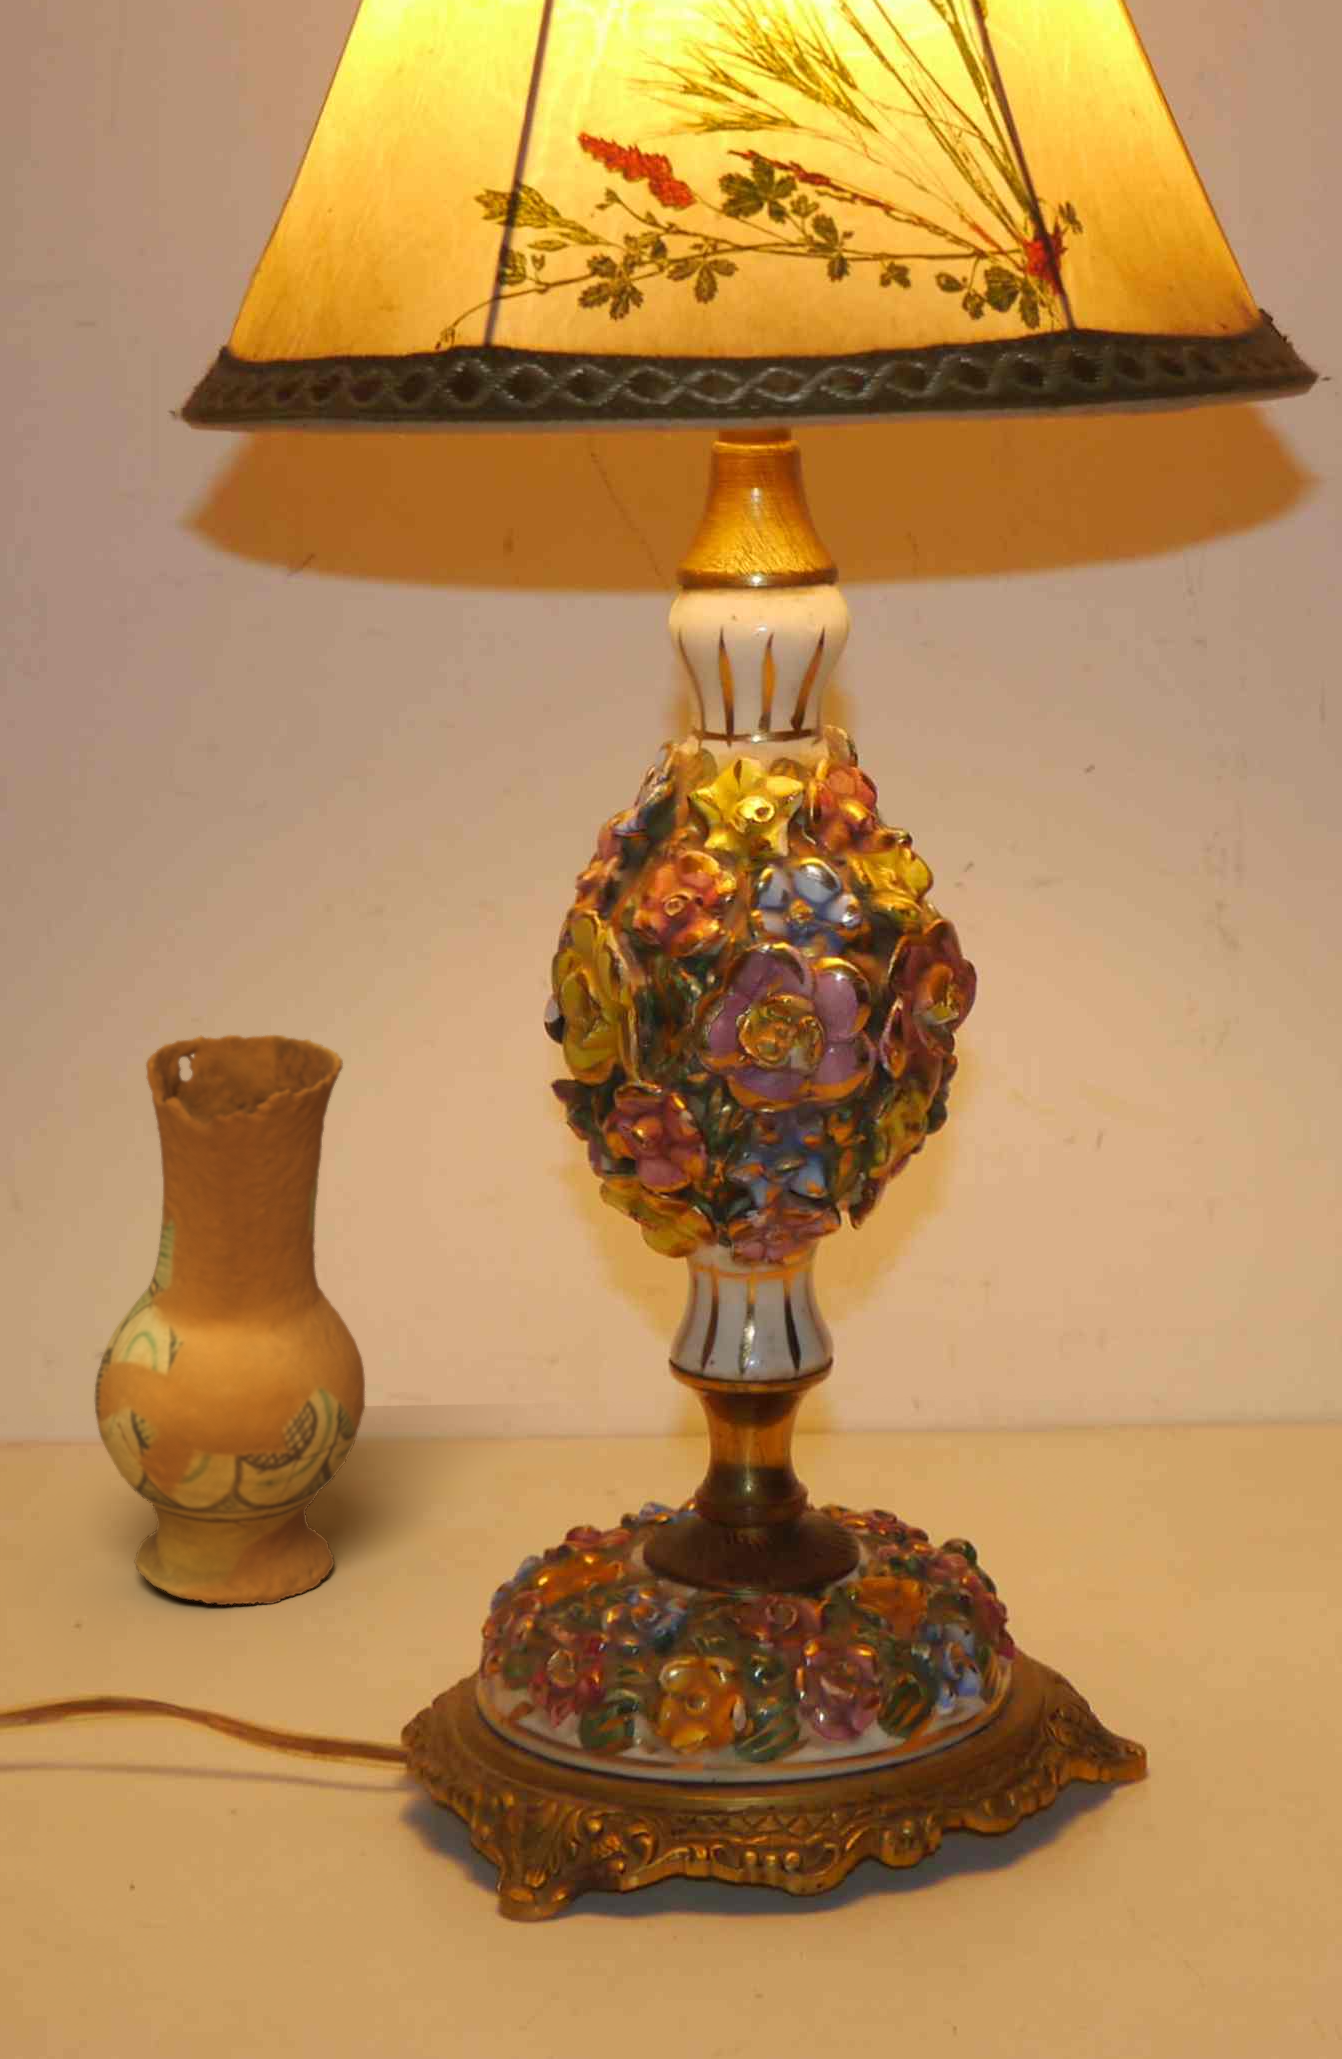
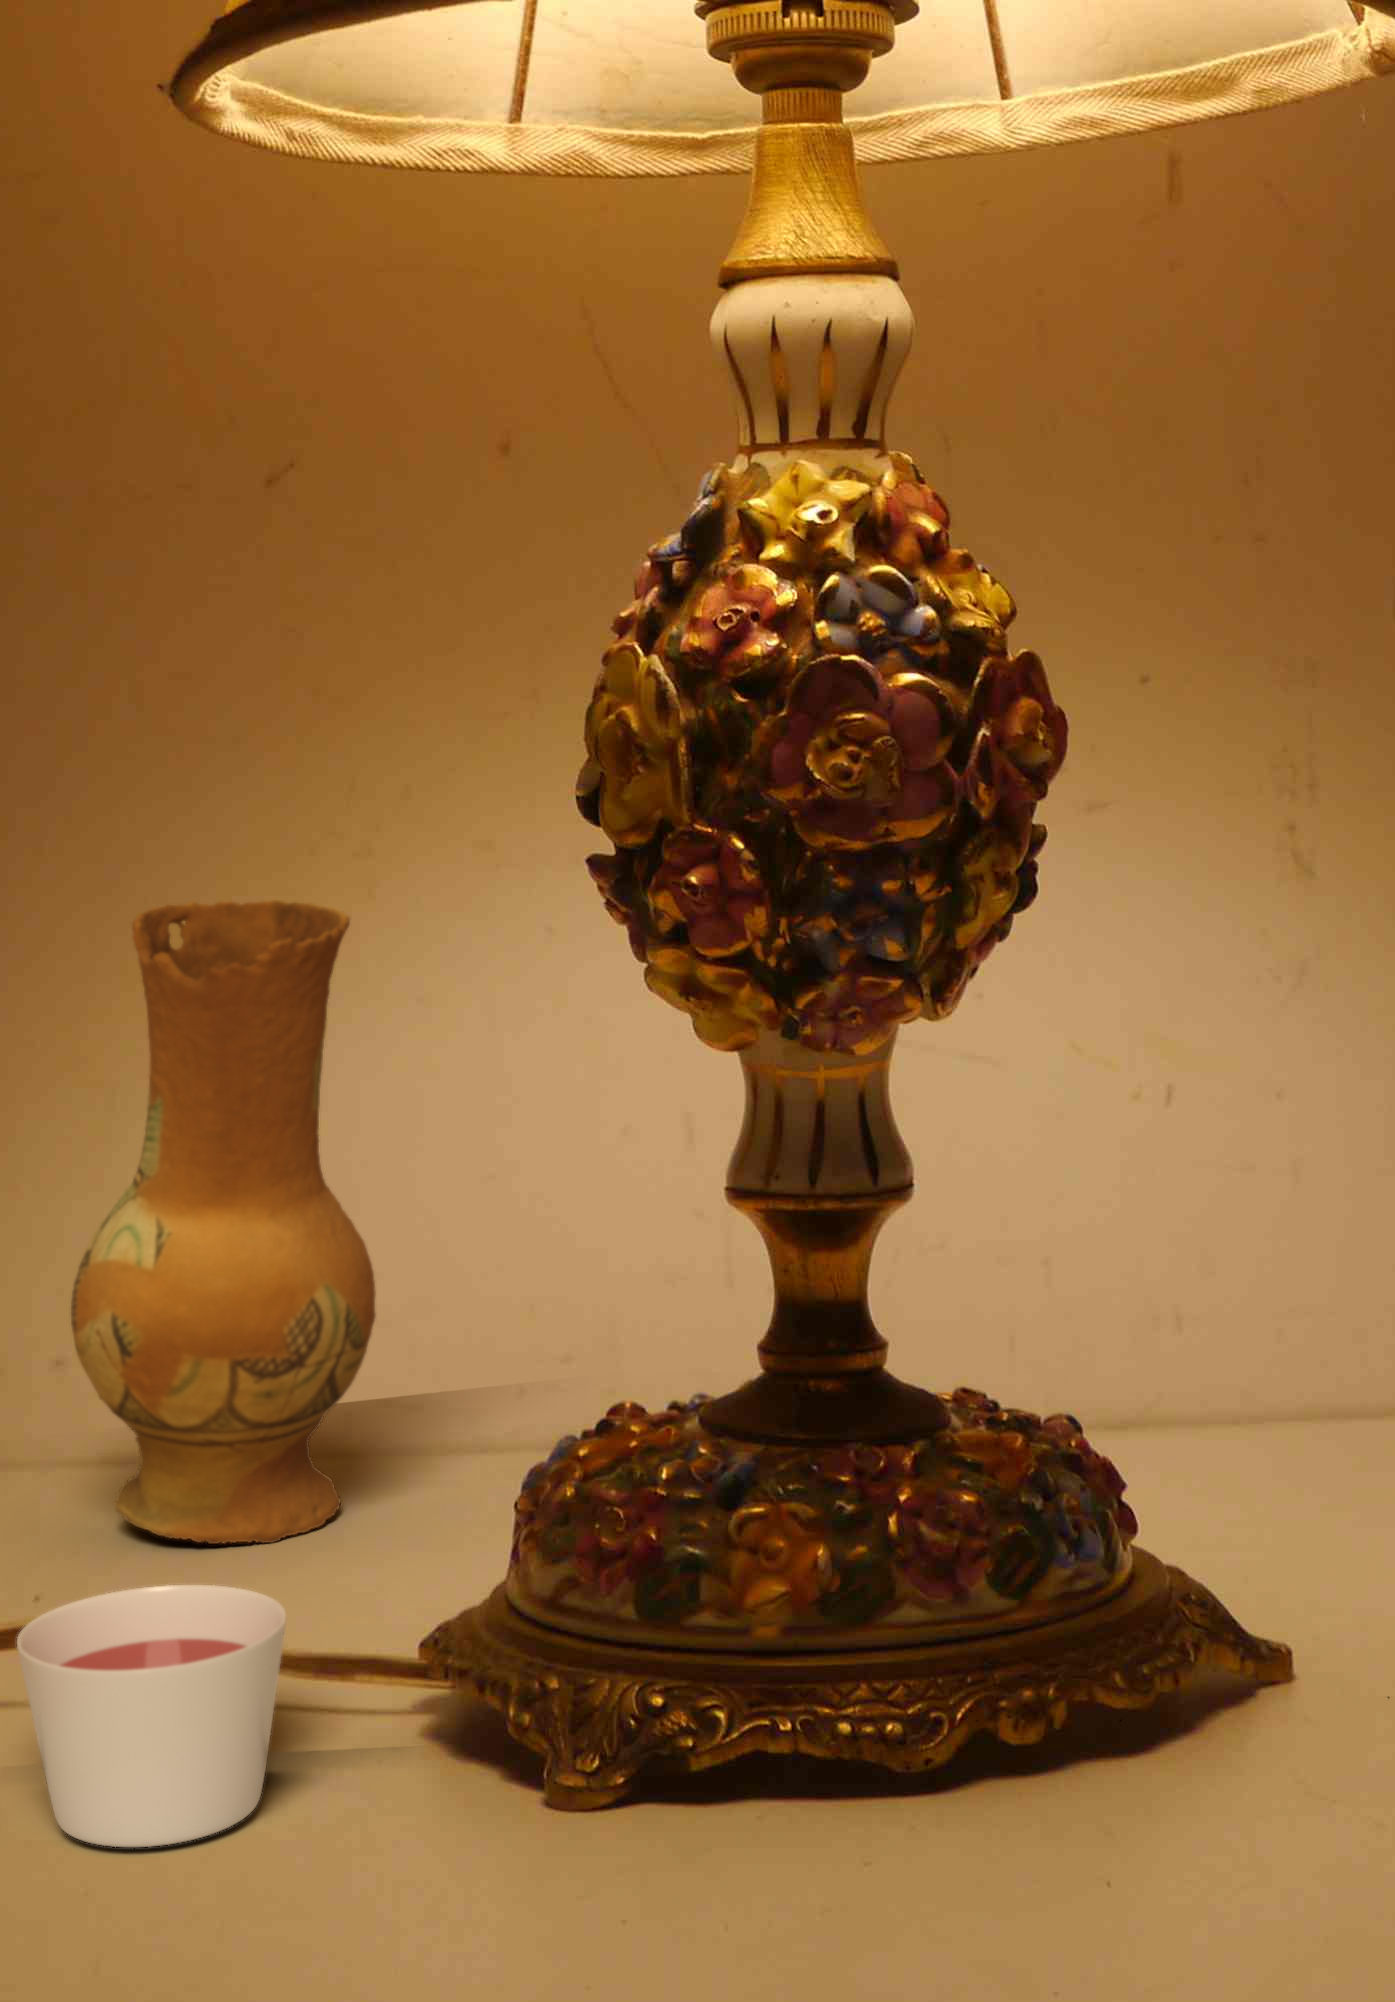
candle: none [55,1703,282,1933] -> present [17,1585,286,1847]

